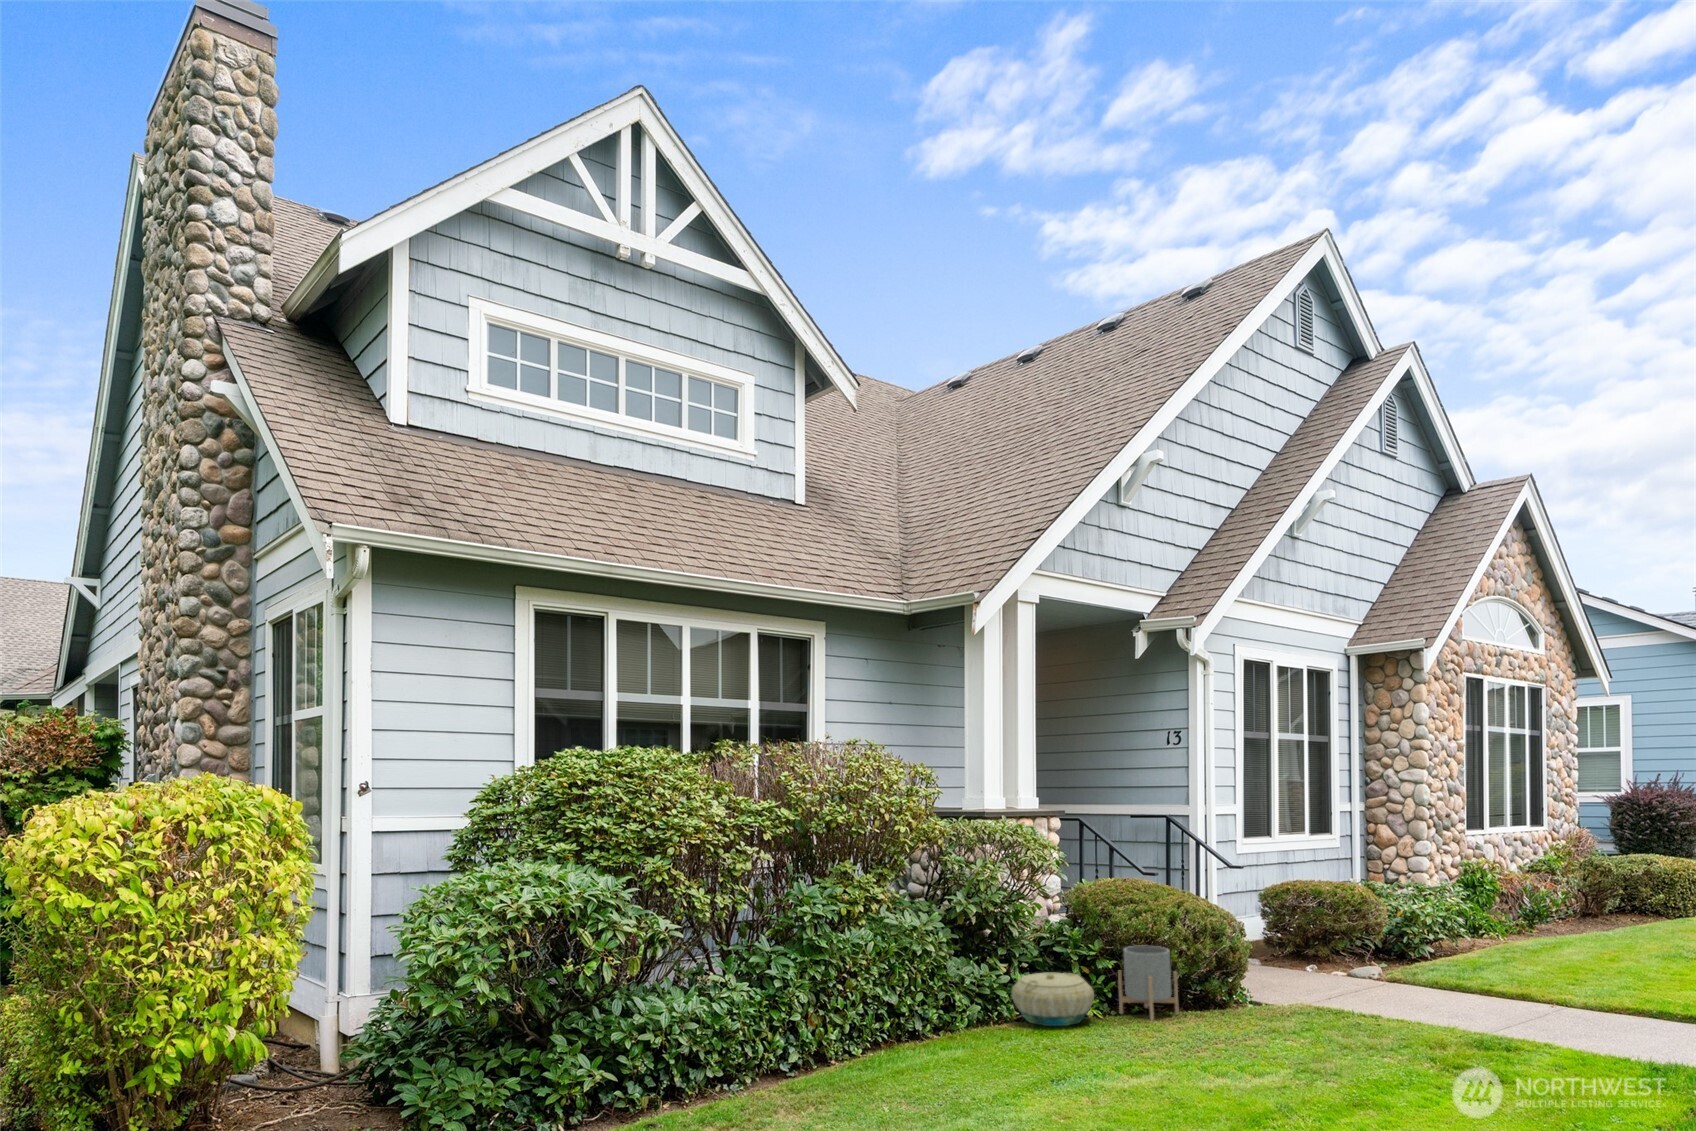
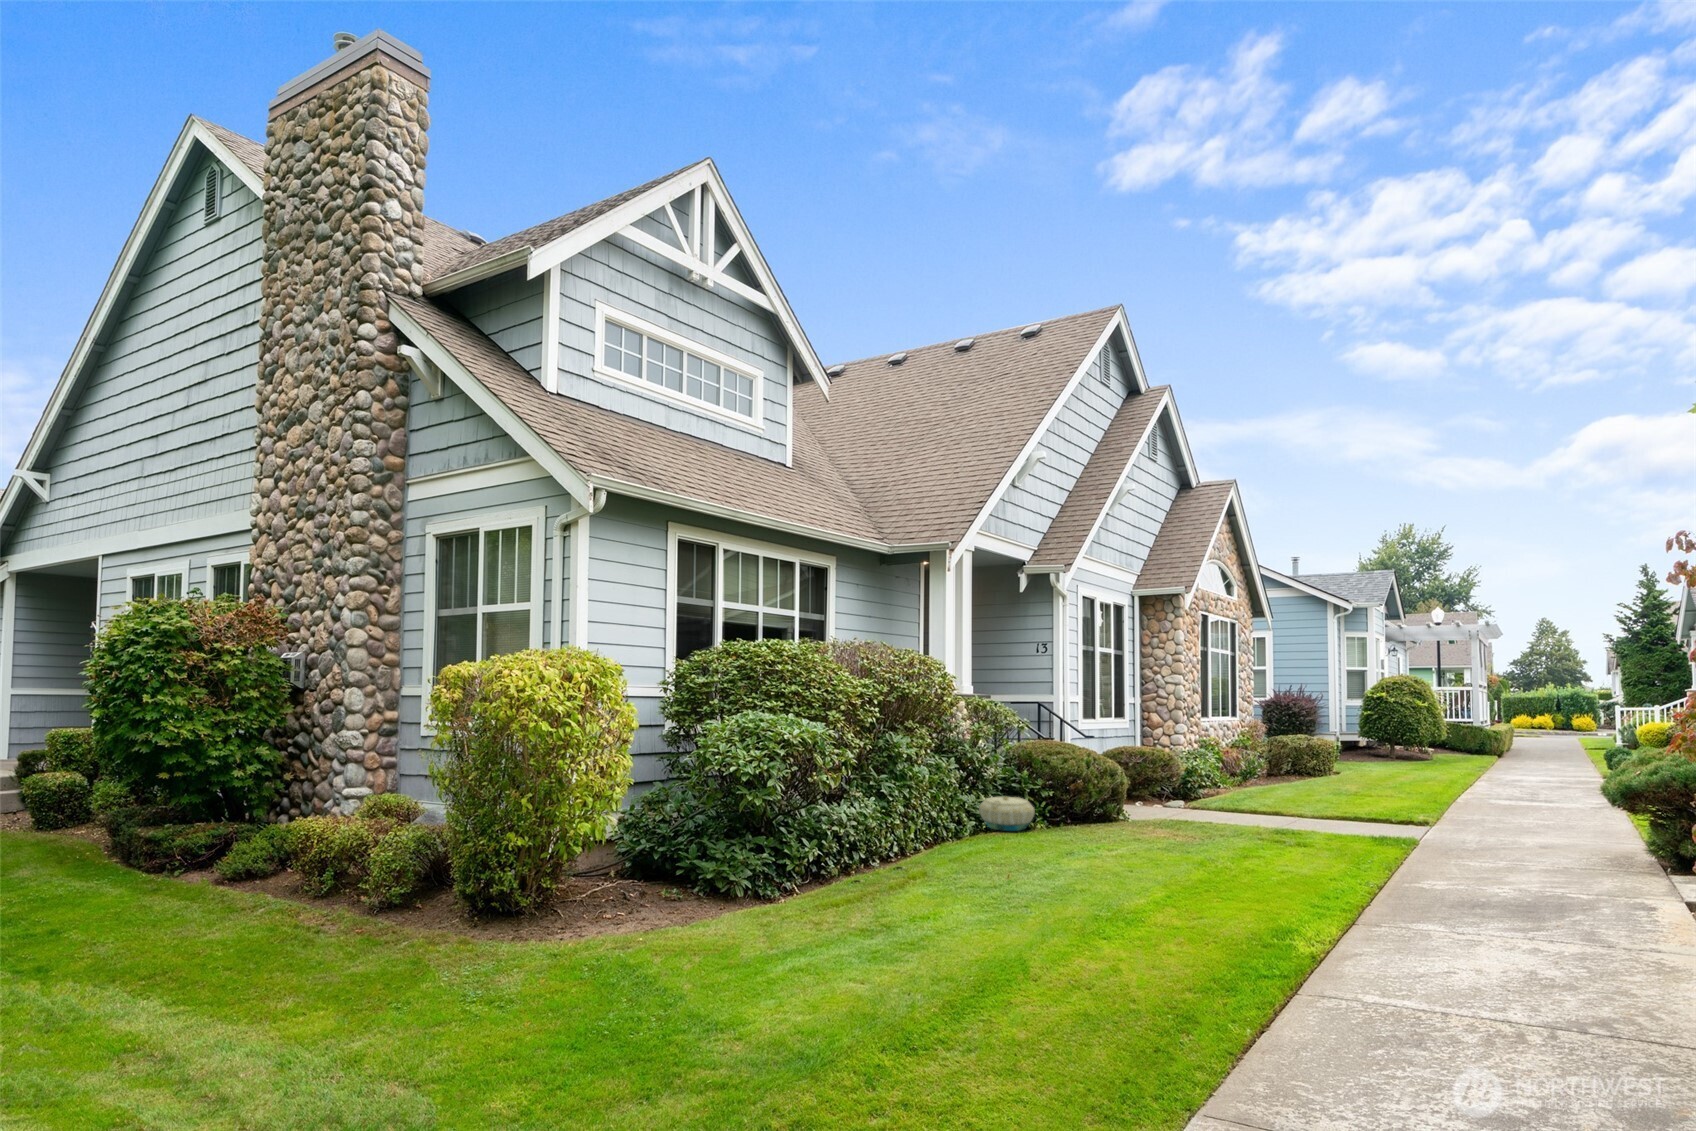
planter: present [1118,946,1179,1020] -> none [1045,779,1083,828]

